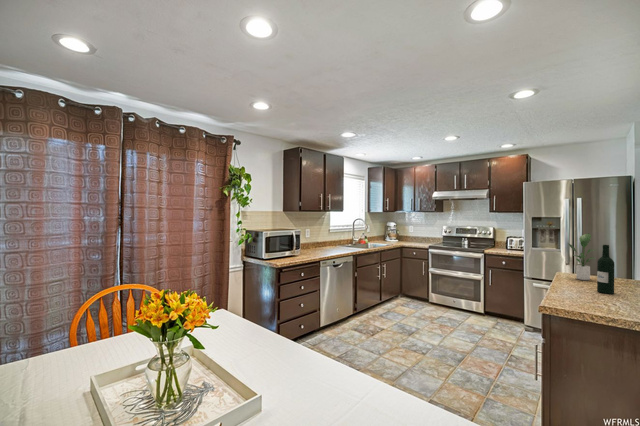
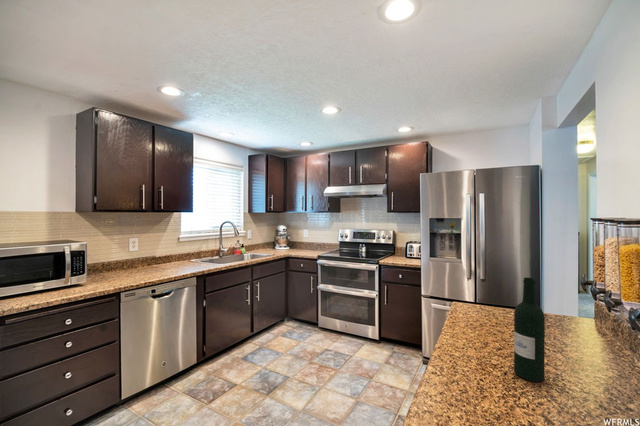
potted plant: present [568,233,595,280] -> none [465,246,510,328]

